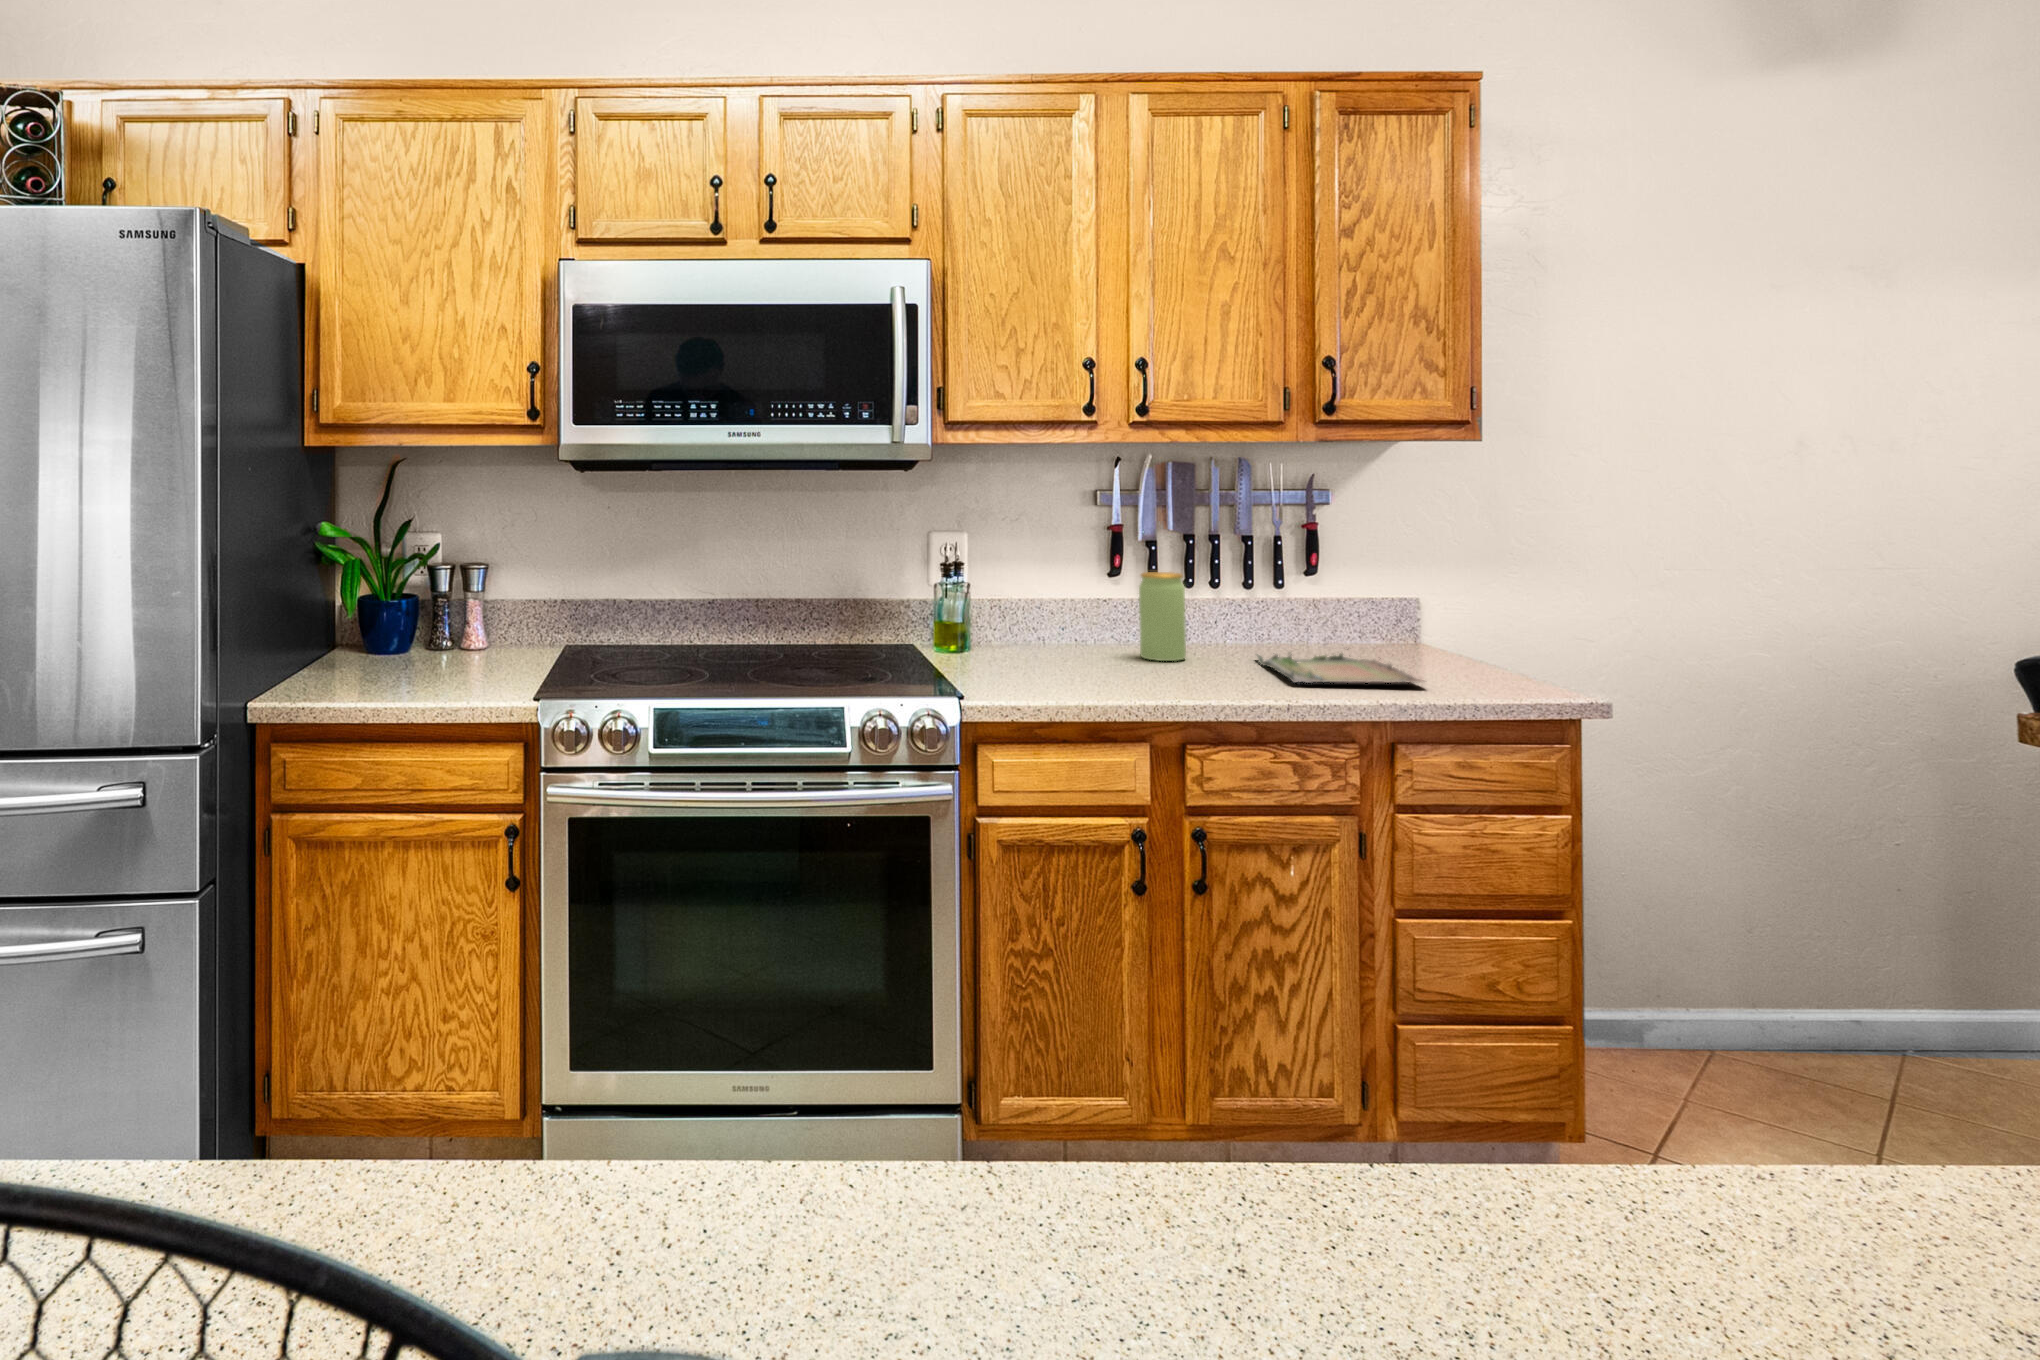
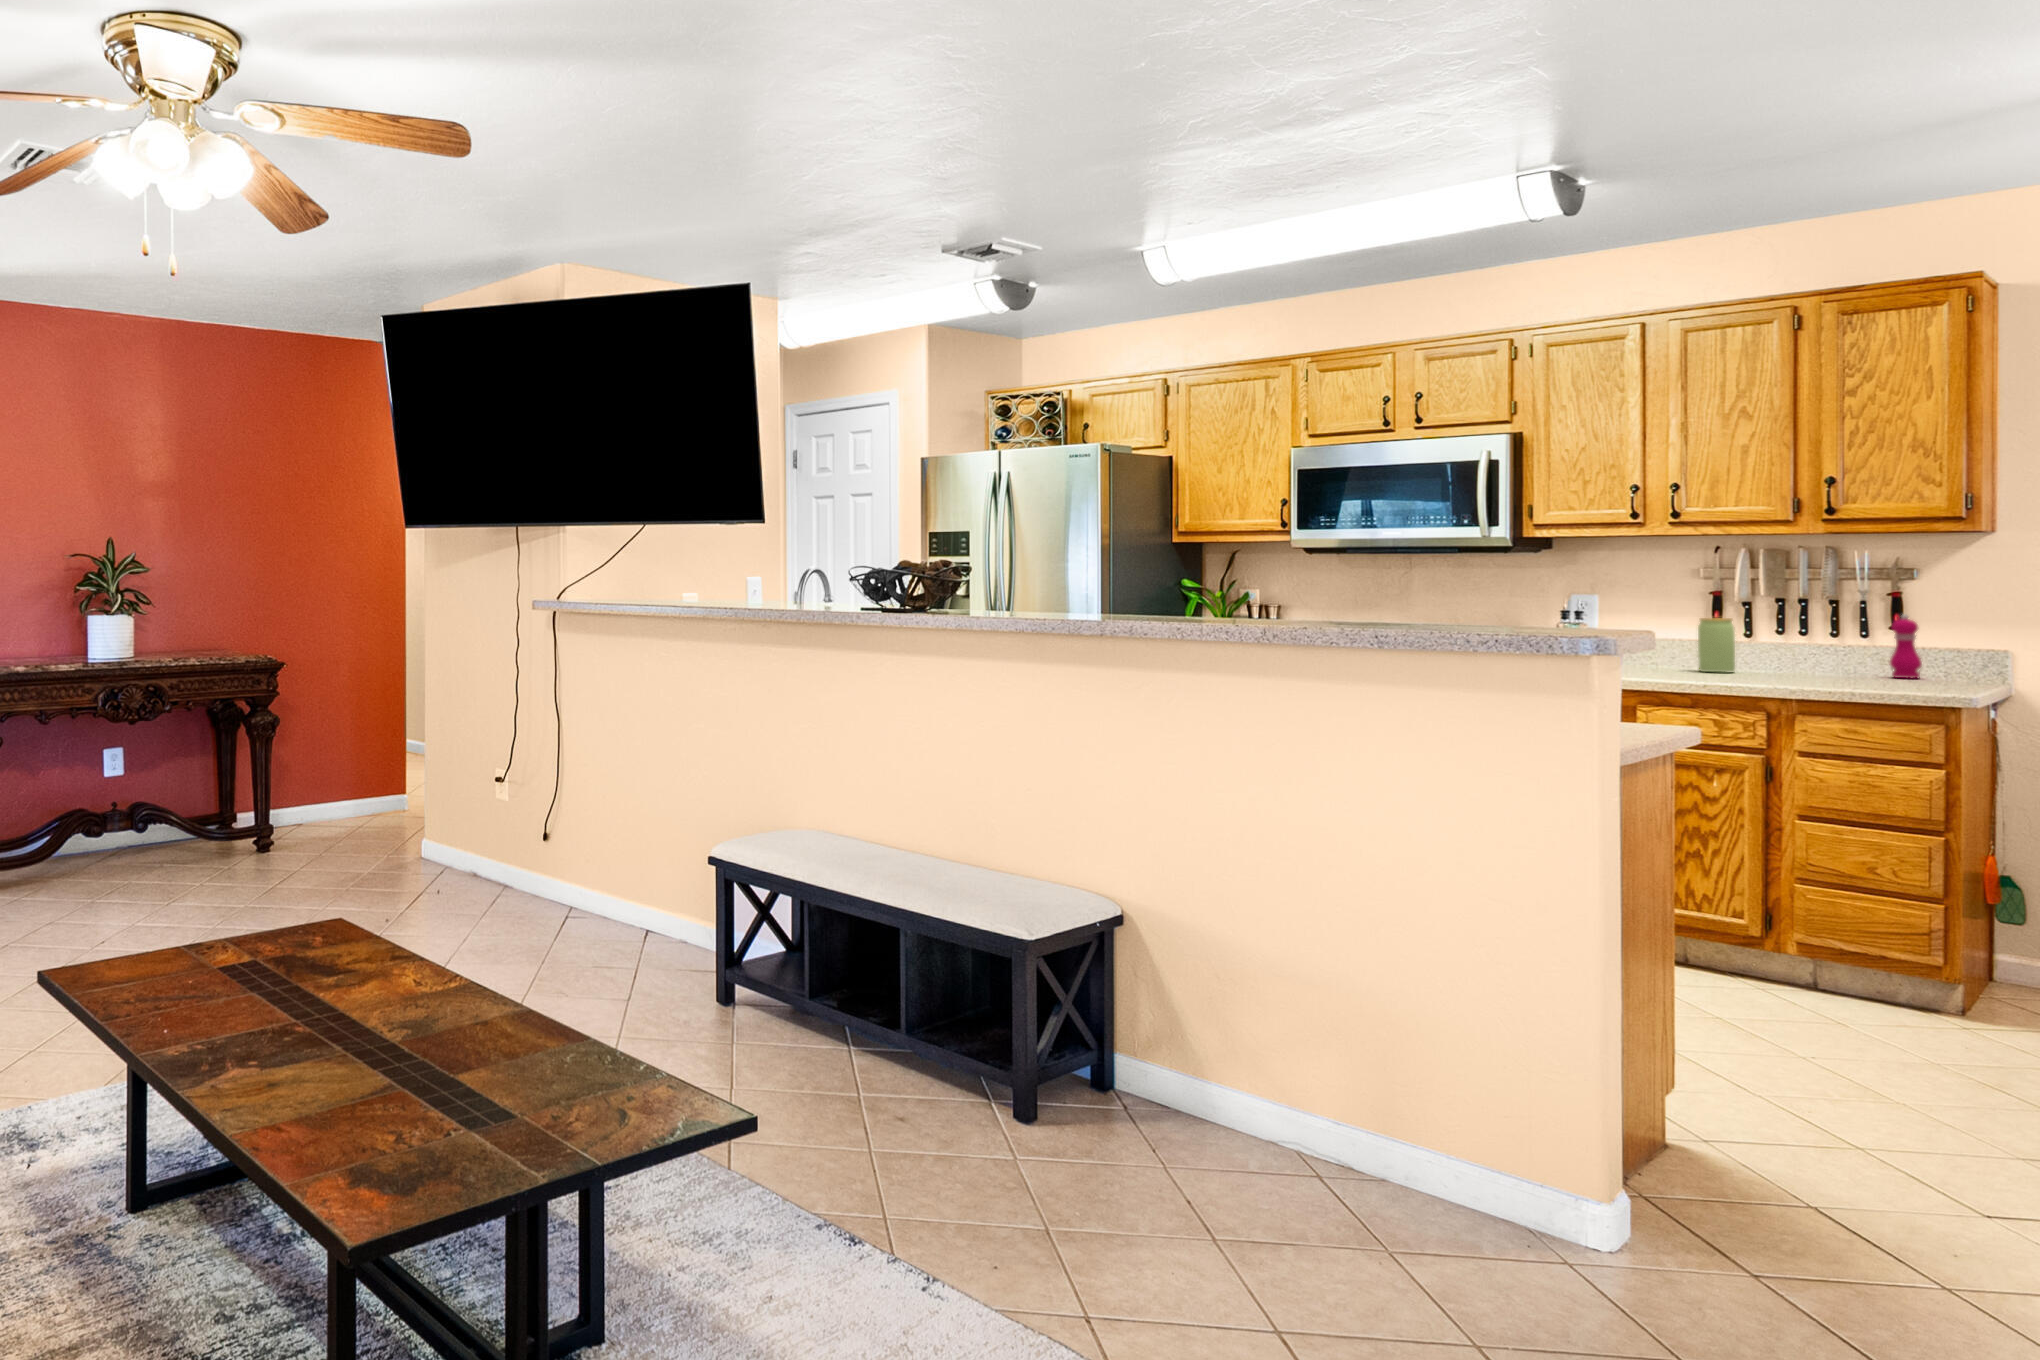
pepper mill: none [1335,560,1371,653] -> present [1890,614,1922,678]
tray: present [1257,654,1423,683] -> none [1747,668,1885,683]

